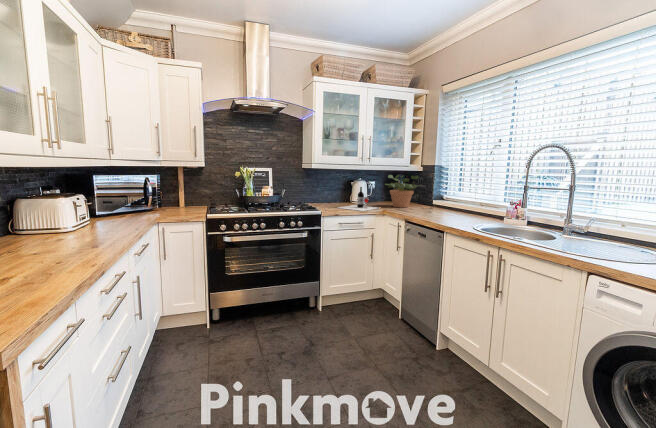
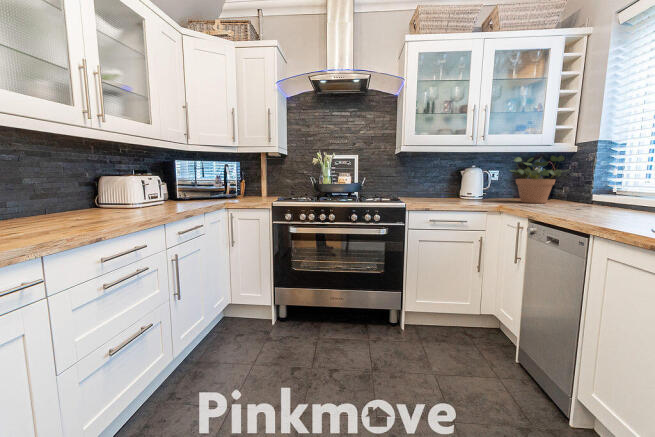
wine bottle: present [339,187,377,211] -> none [433,174,498,205]

